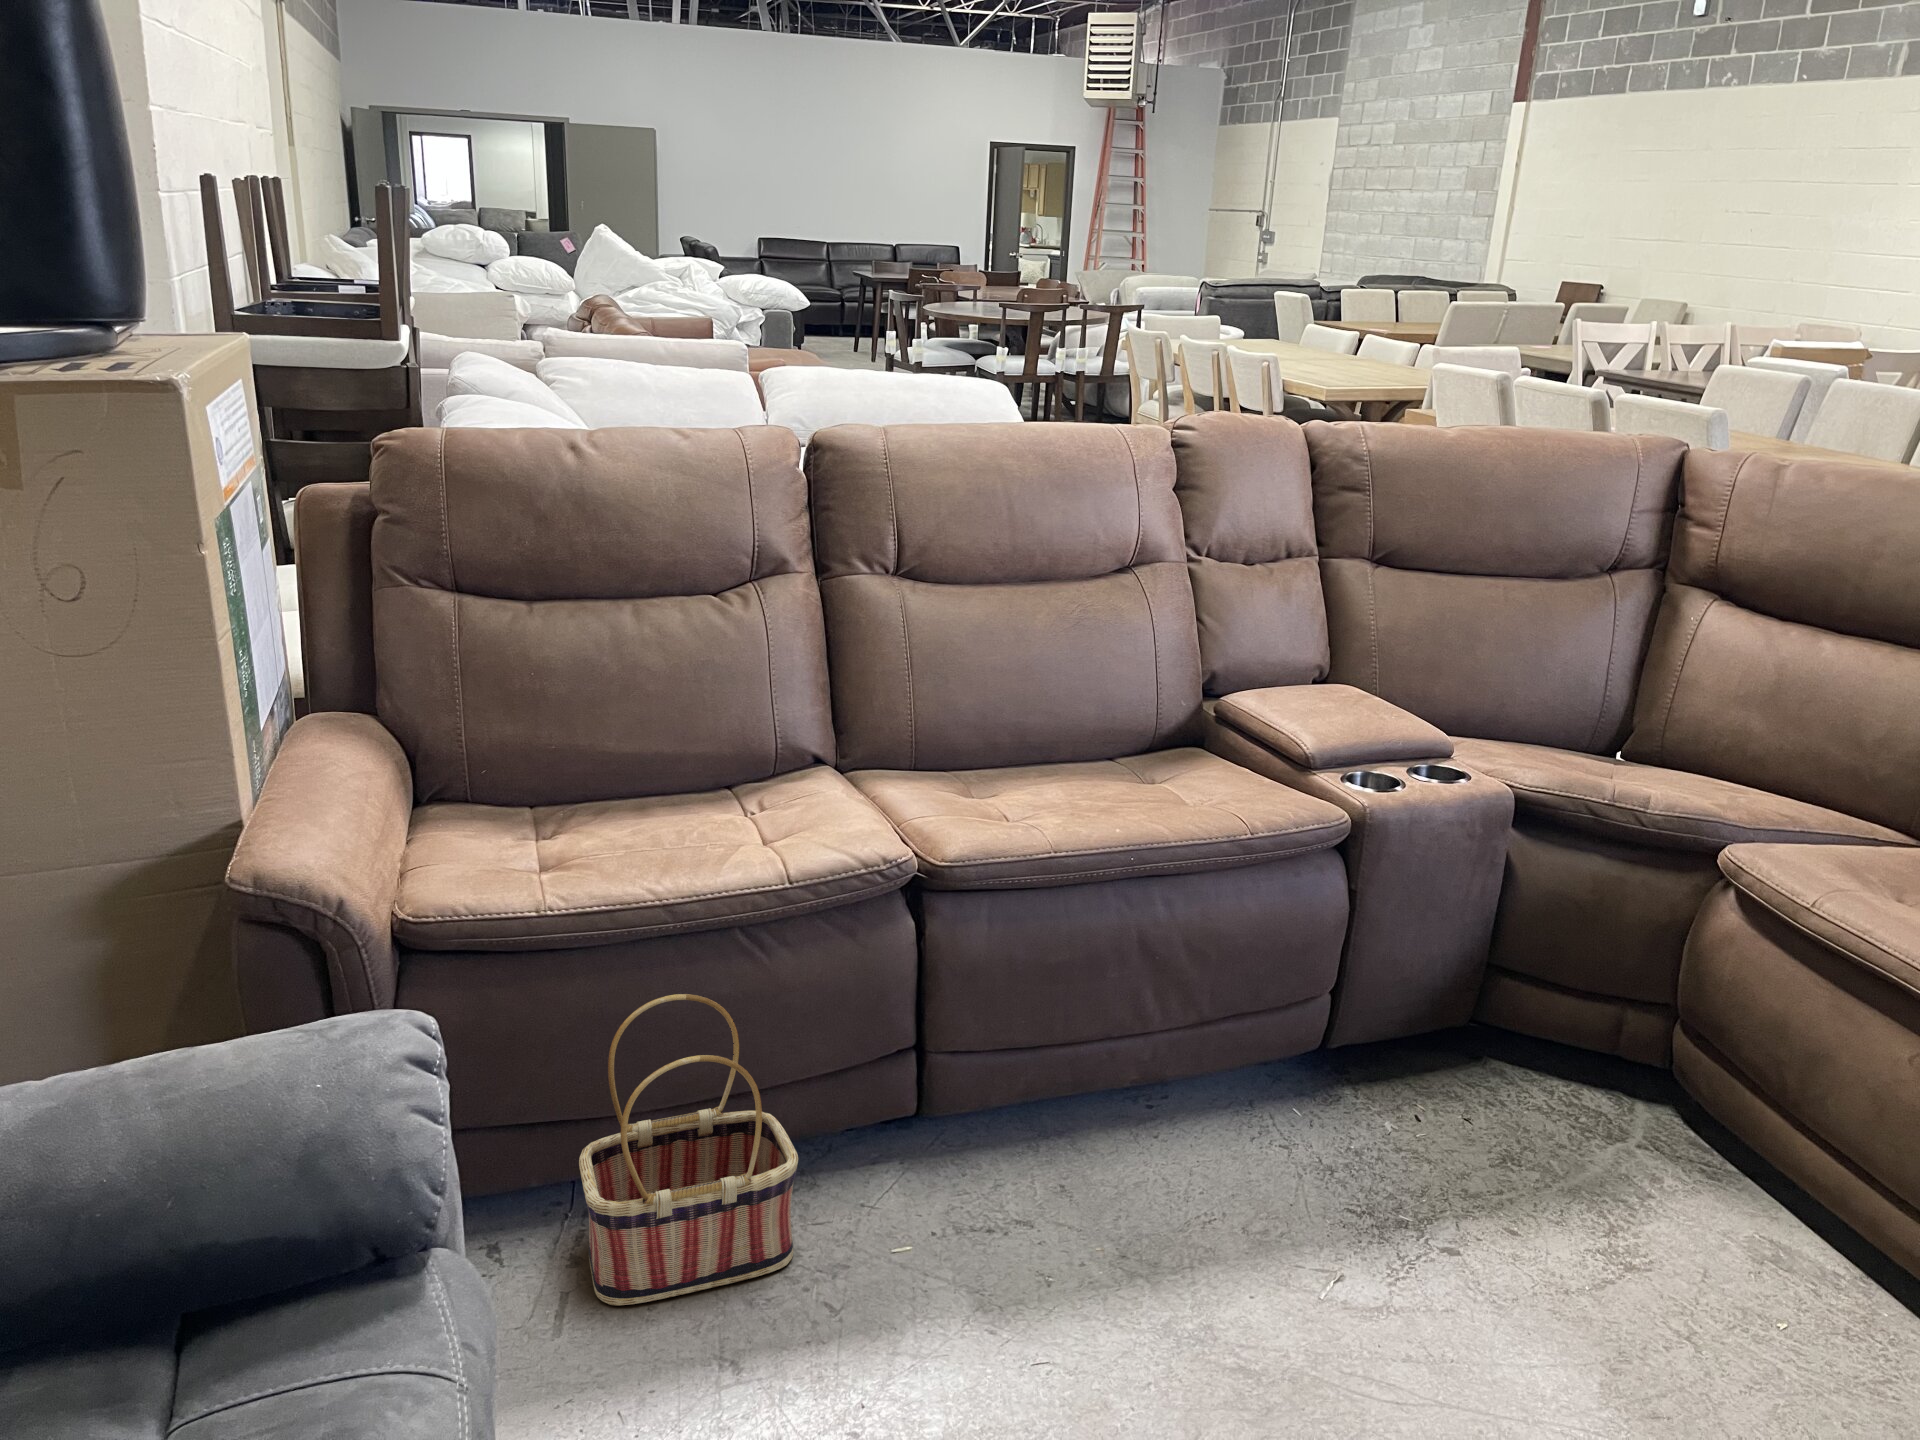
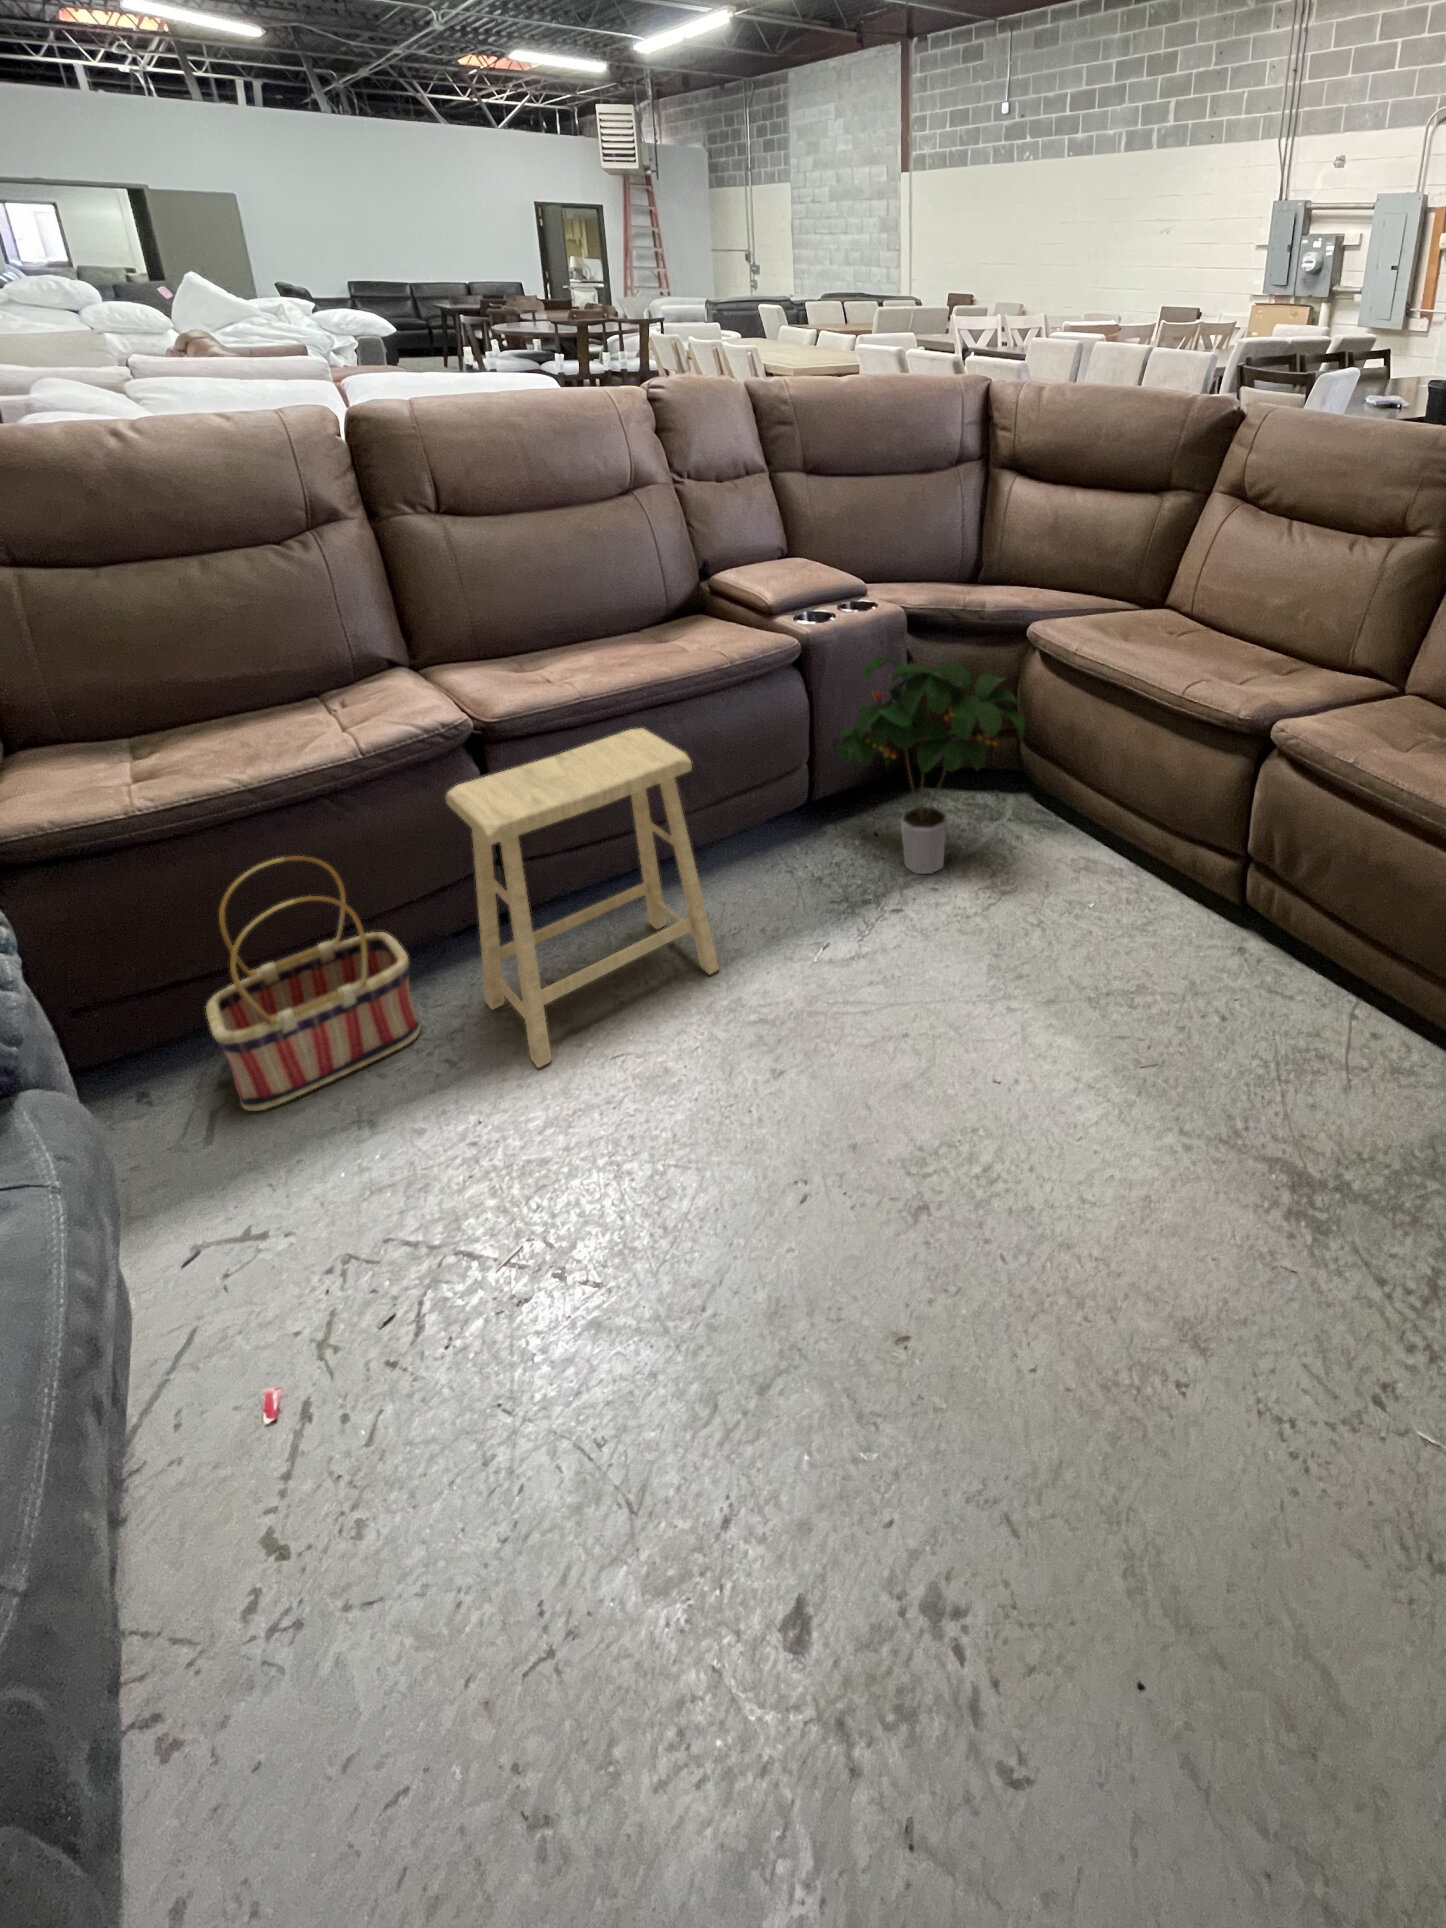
potted plant: none [1376,867,1724,1224] -> present [832,656,1025,874]
footstool: none [870,913,1201,1359] -> present [446,728,719,1068]

